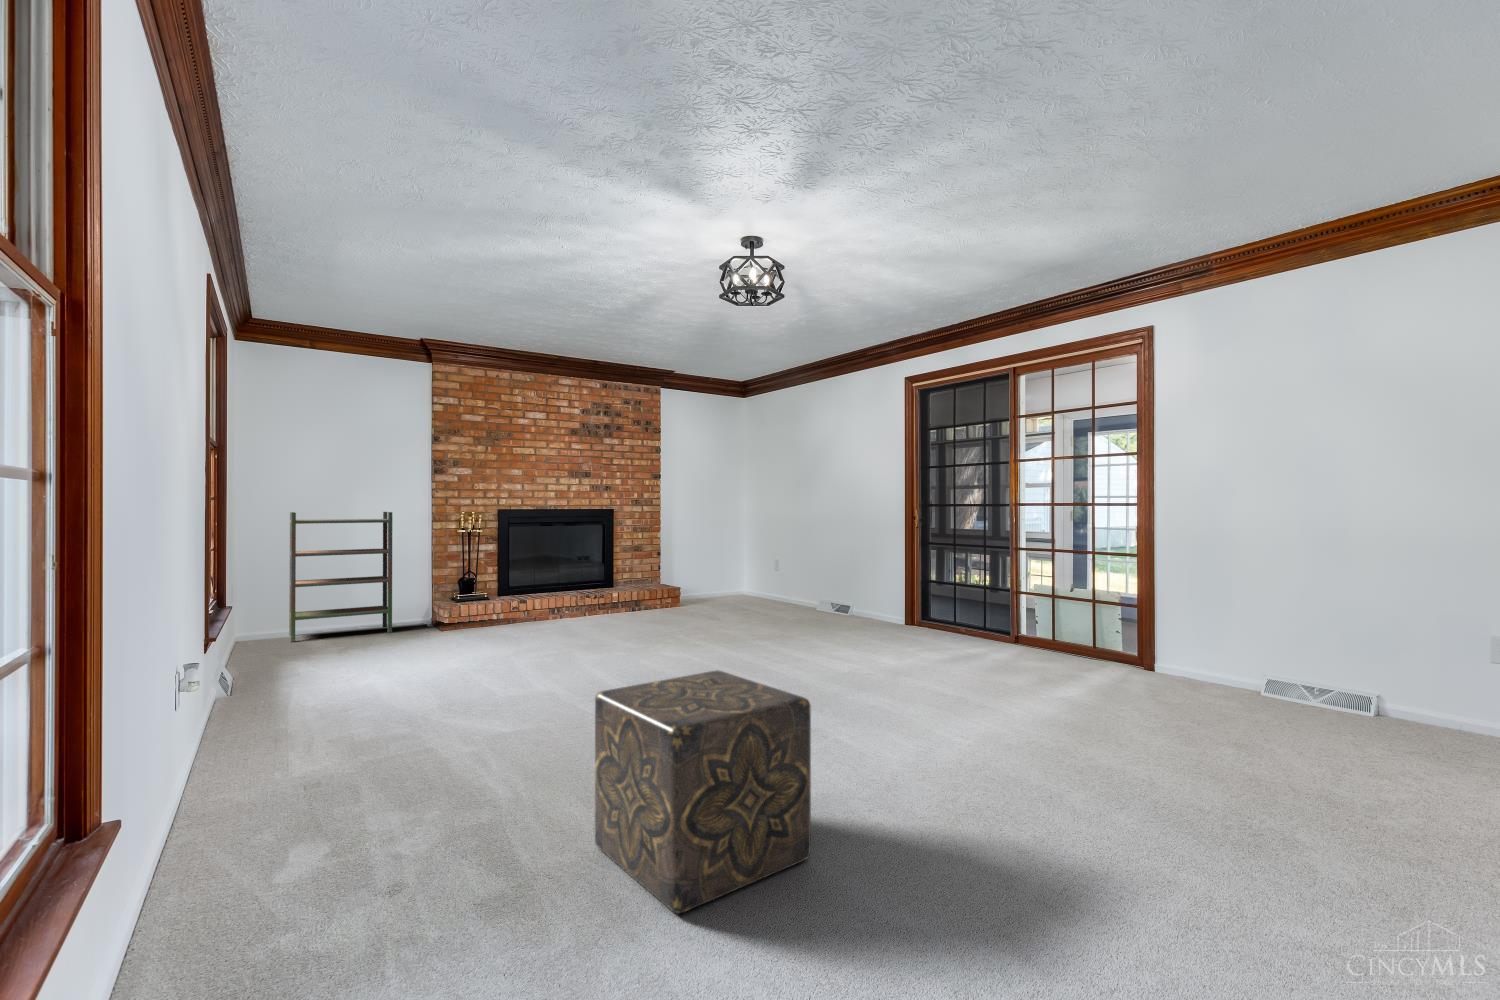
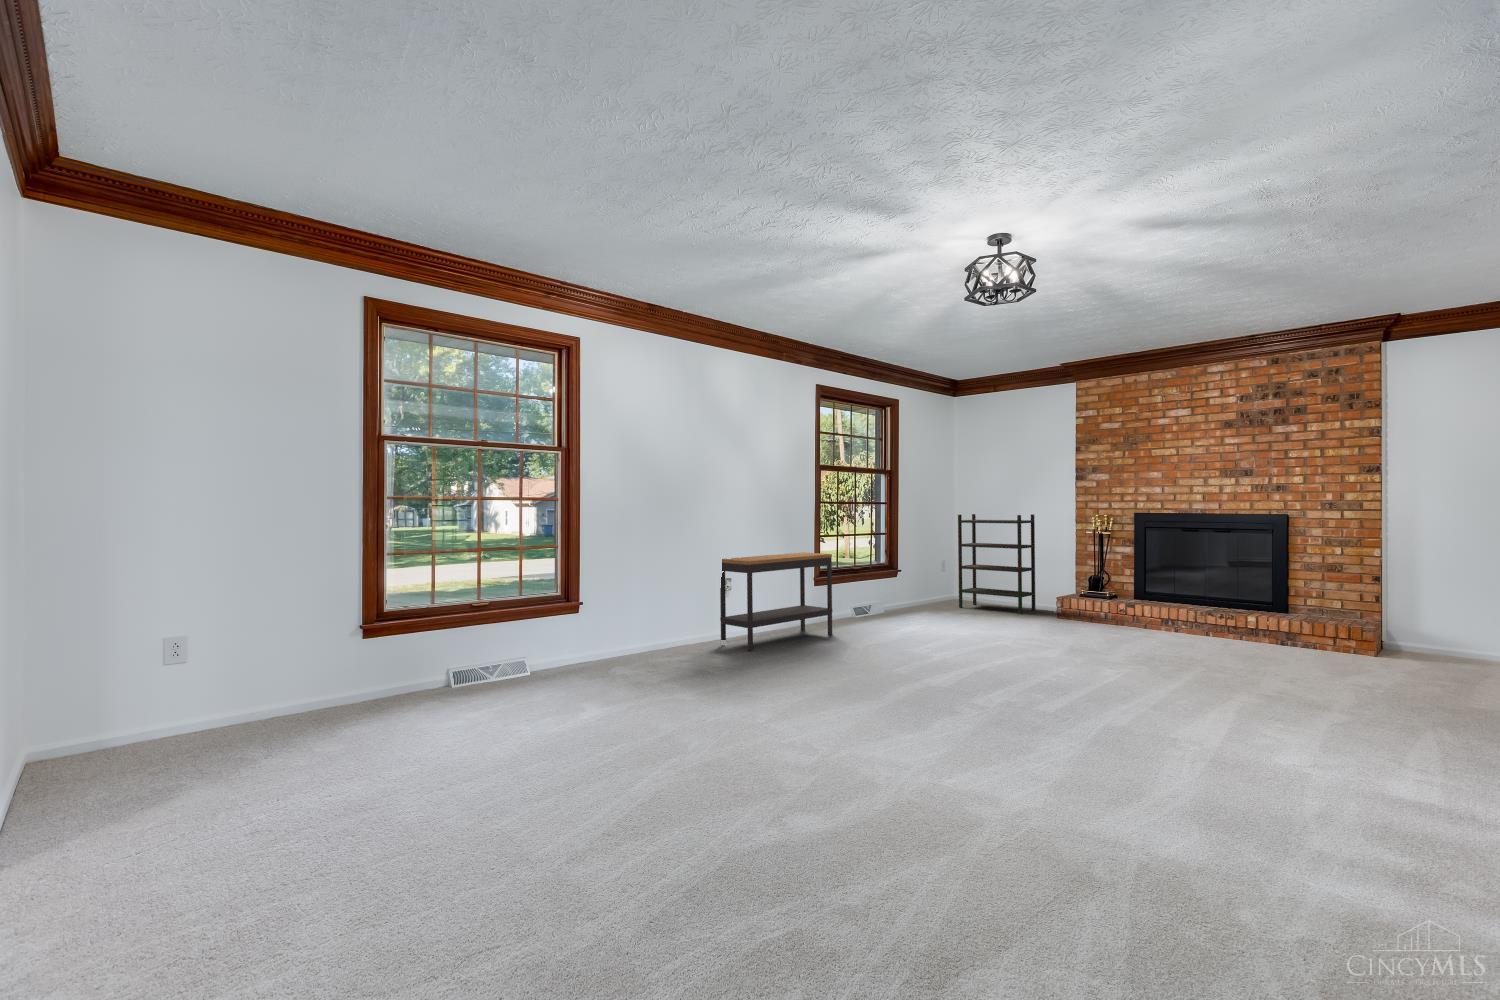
console table: none [197,575,307,791] -> present [720,553,832,651]
ottoman: present [595,671,811,913] -> none [623,617,745,731]

